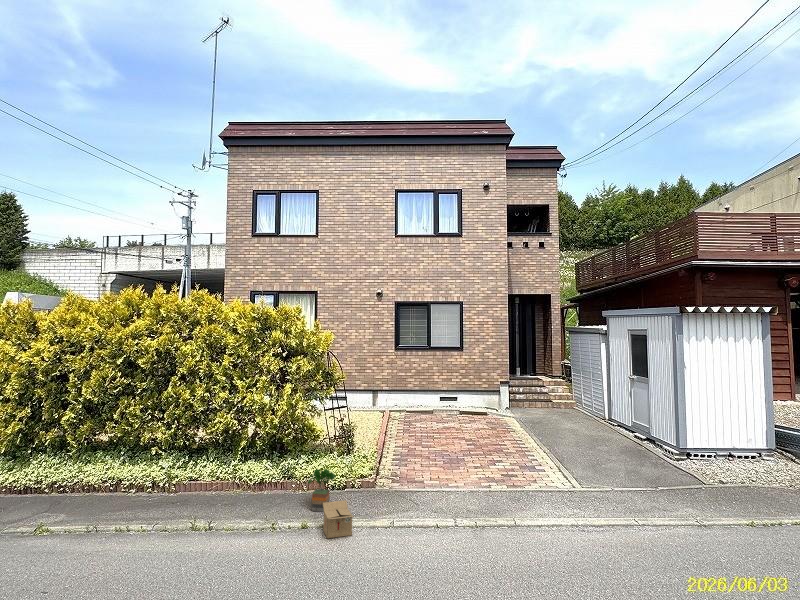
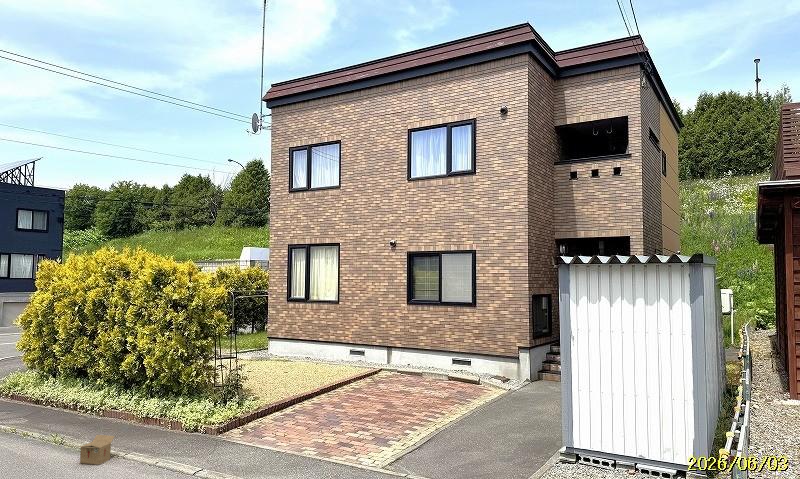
potted tree: present [308,469,335,512] -> none [116,409,144,446]

